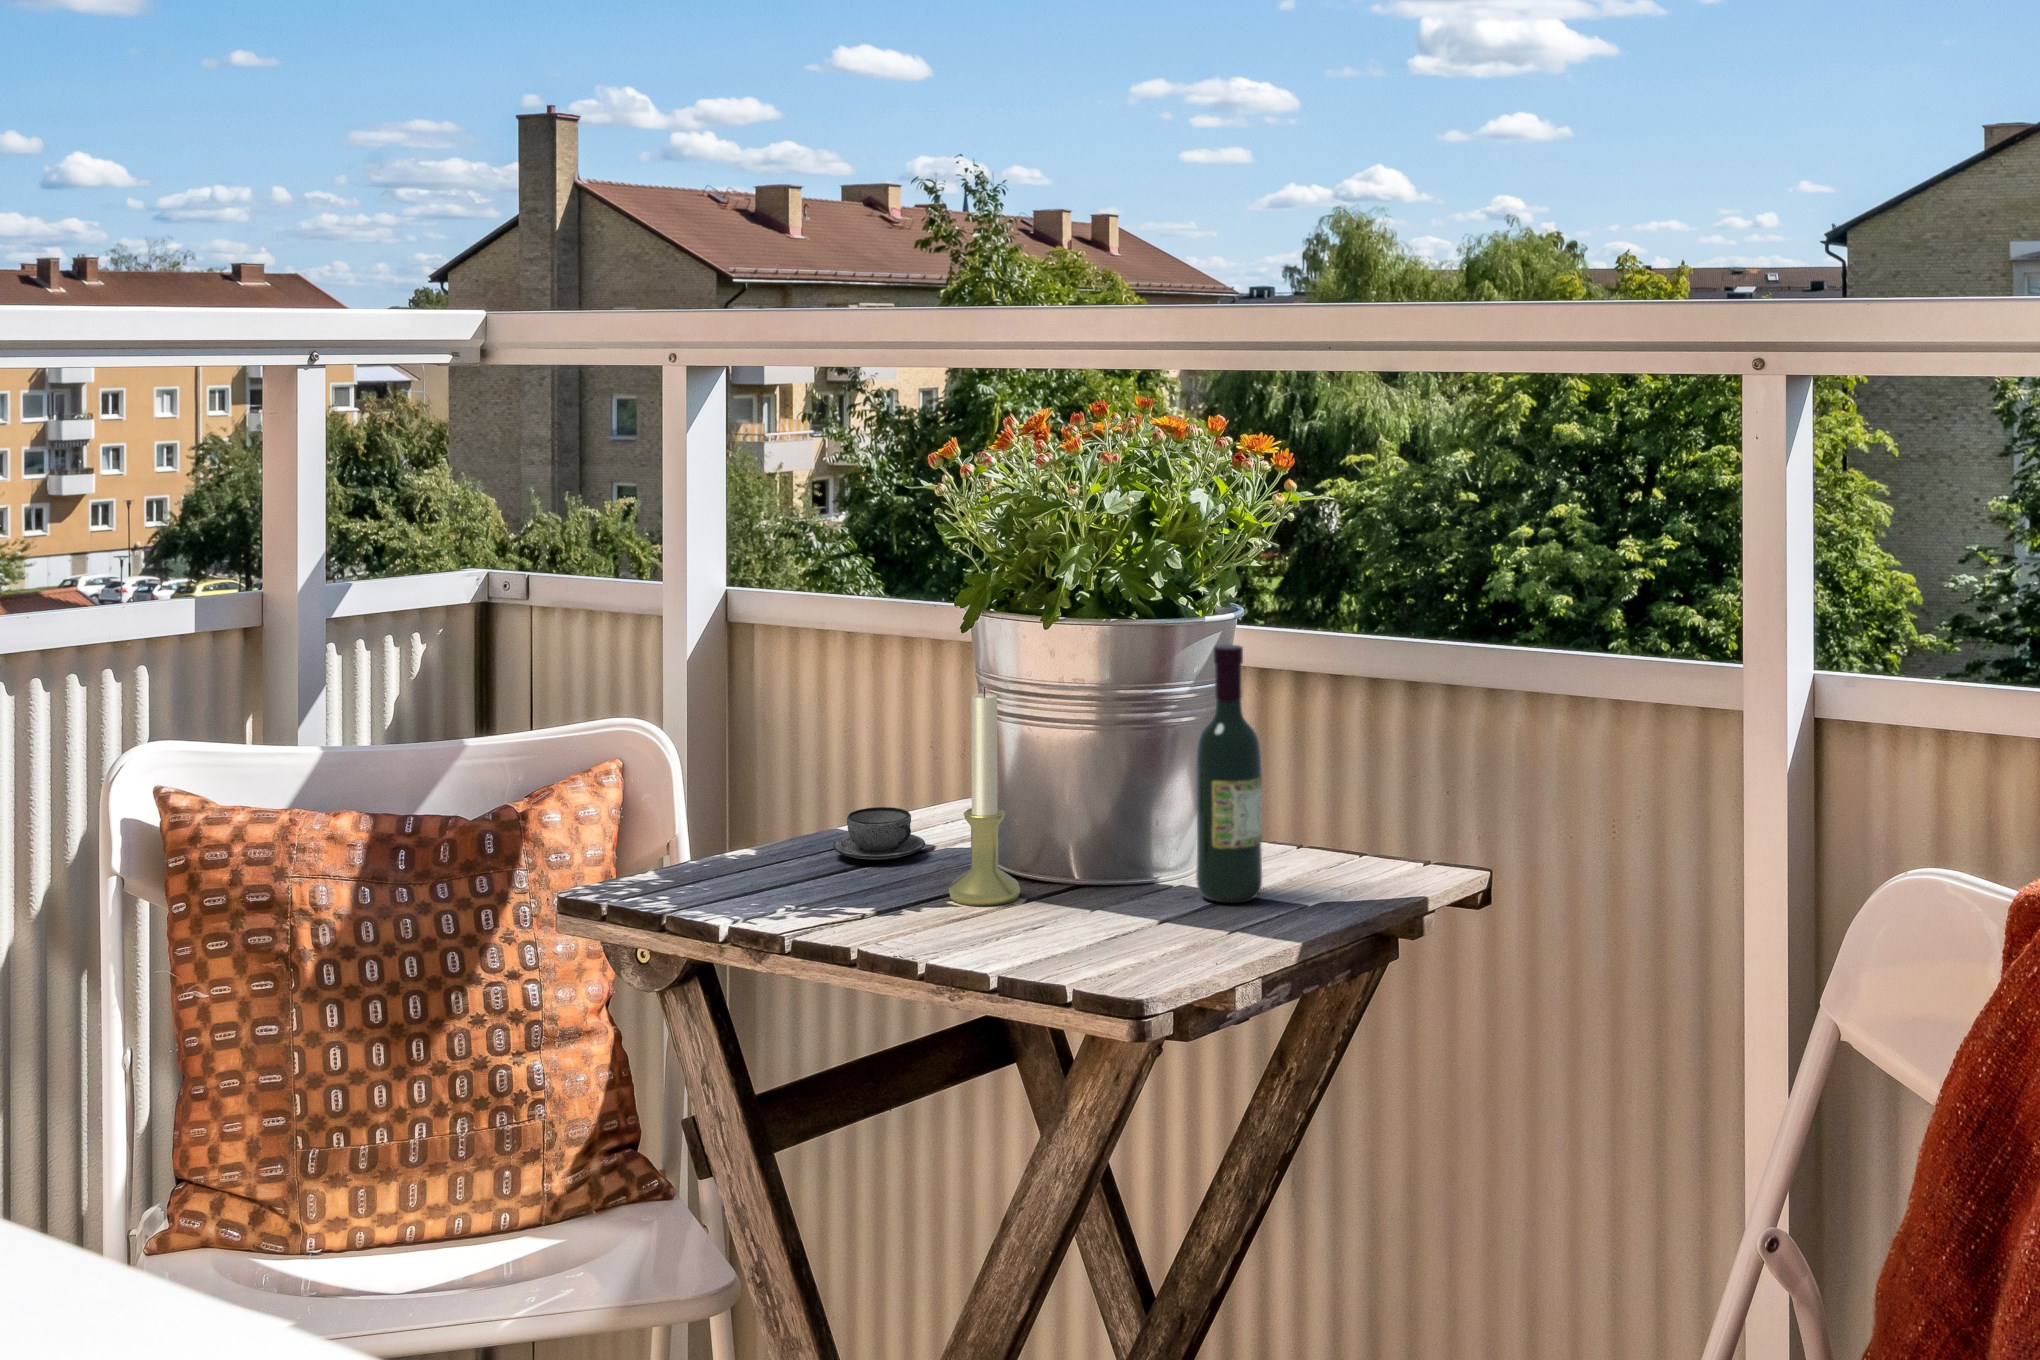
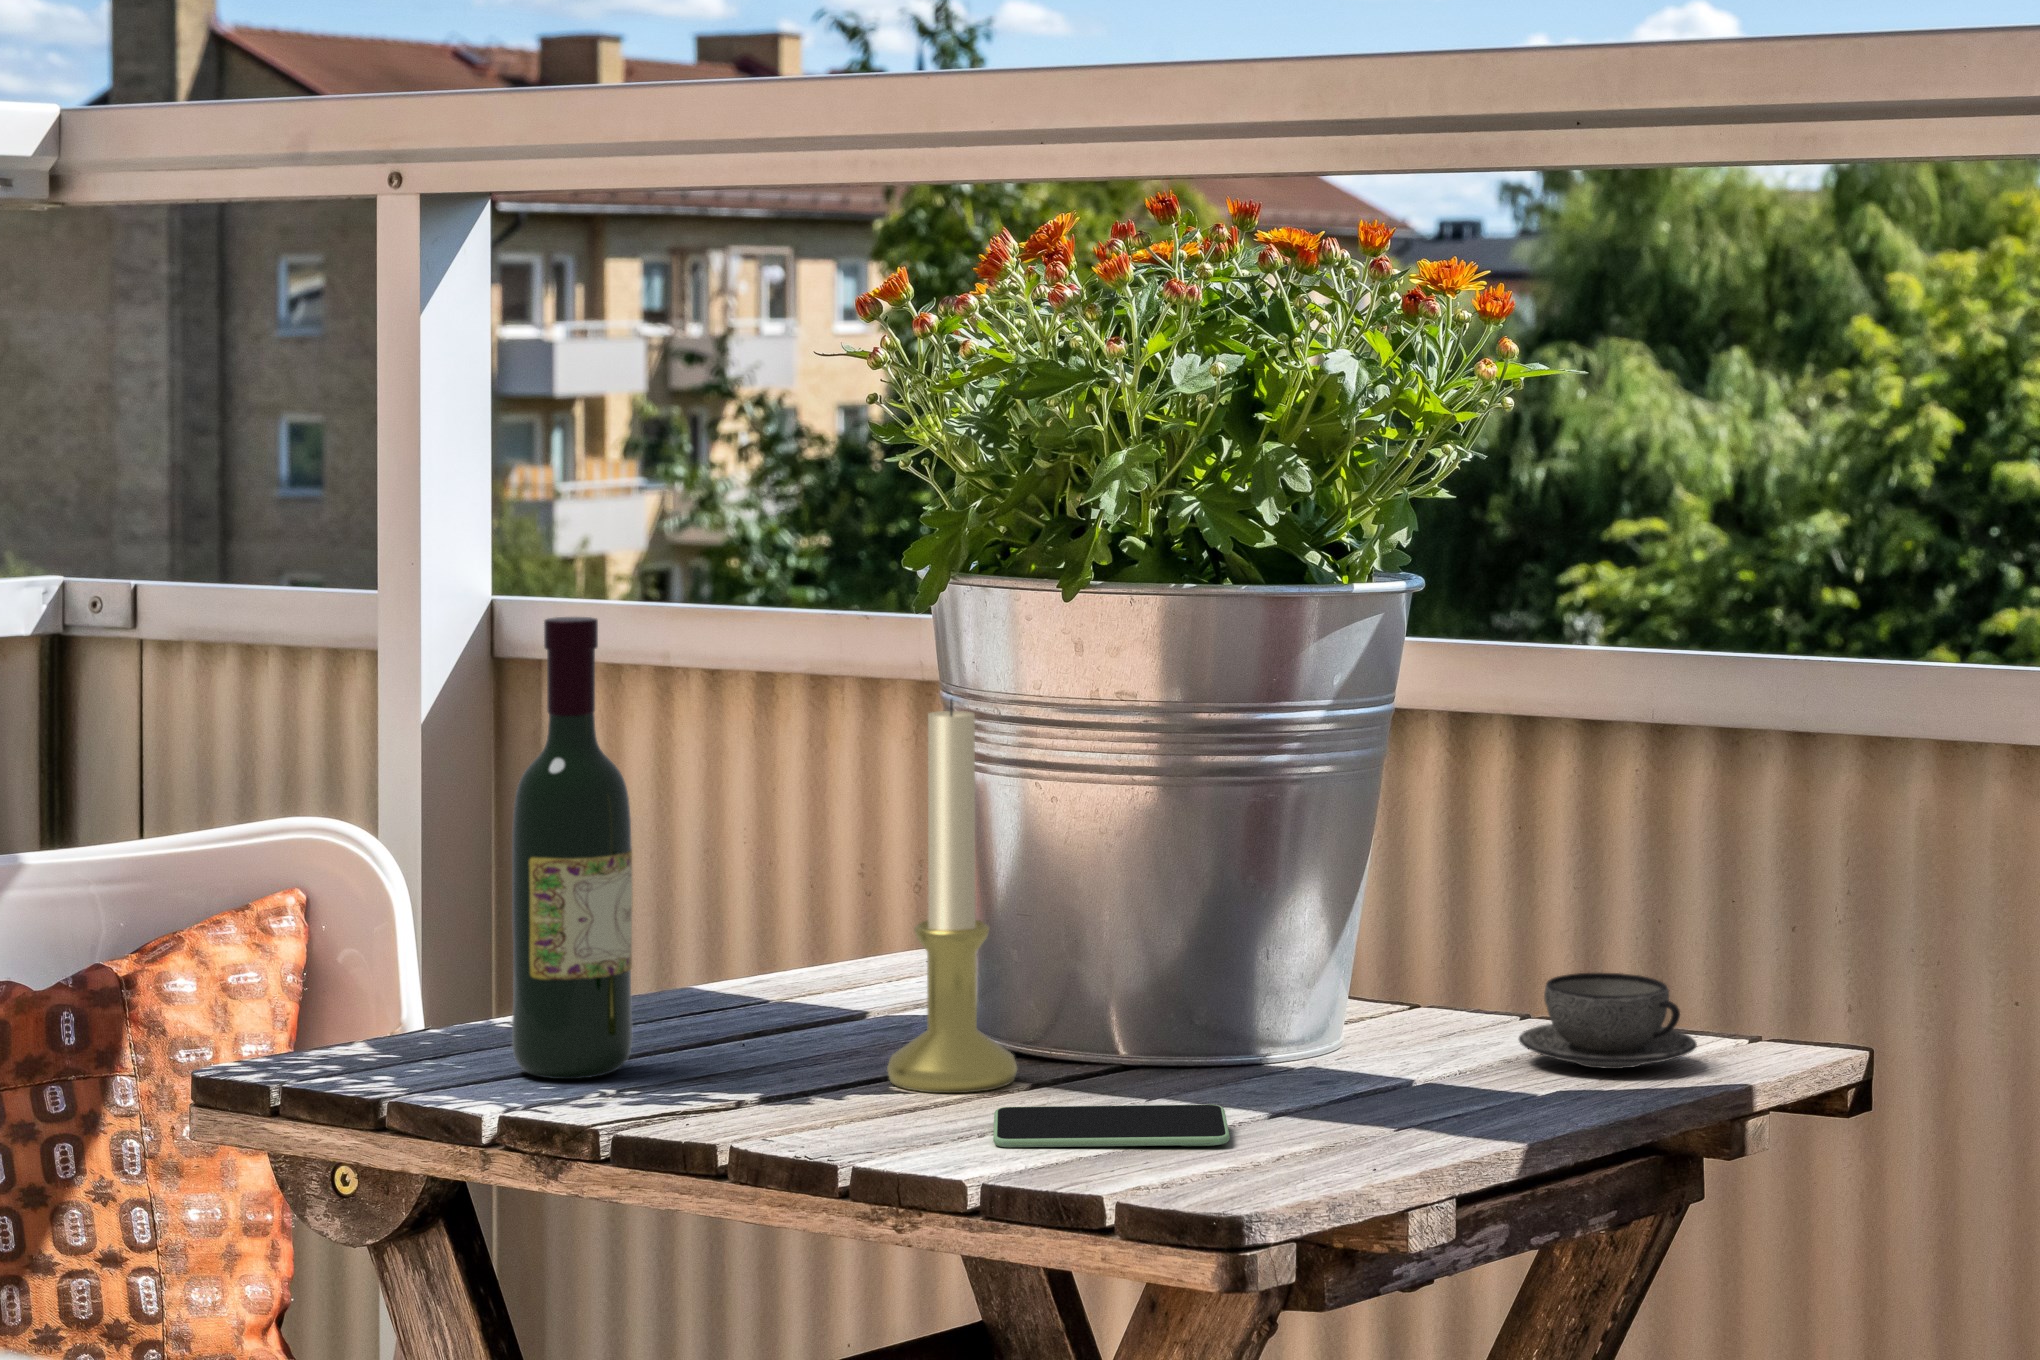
wine bottle: present [1196,644,1262,903] -> present [512,617,632,1079]
teacup: present [833,807,925,860] -> present [1519,973,1697,1069]
smartphone: none [1008,917,1137,947] -> present [993,1104,1230,1147]

